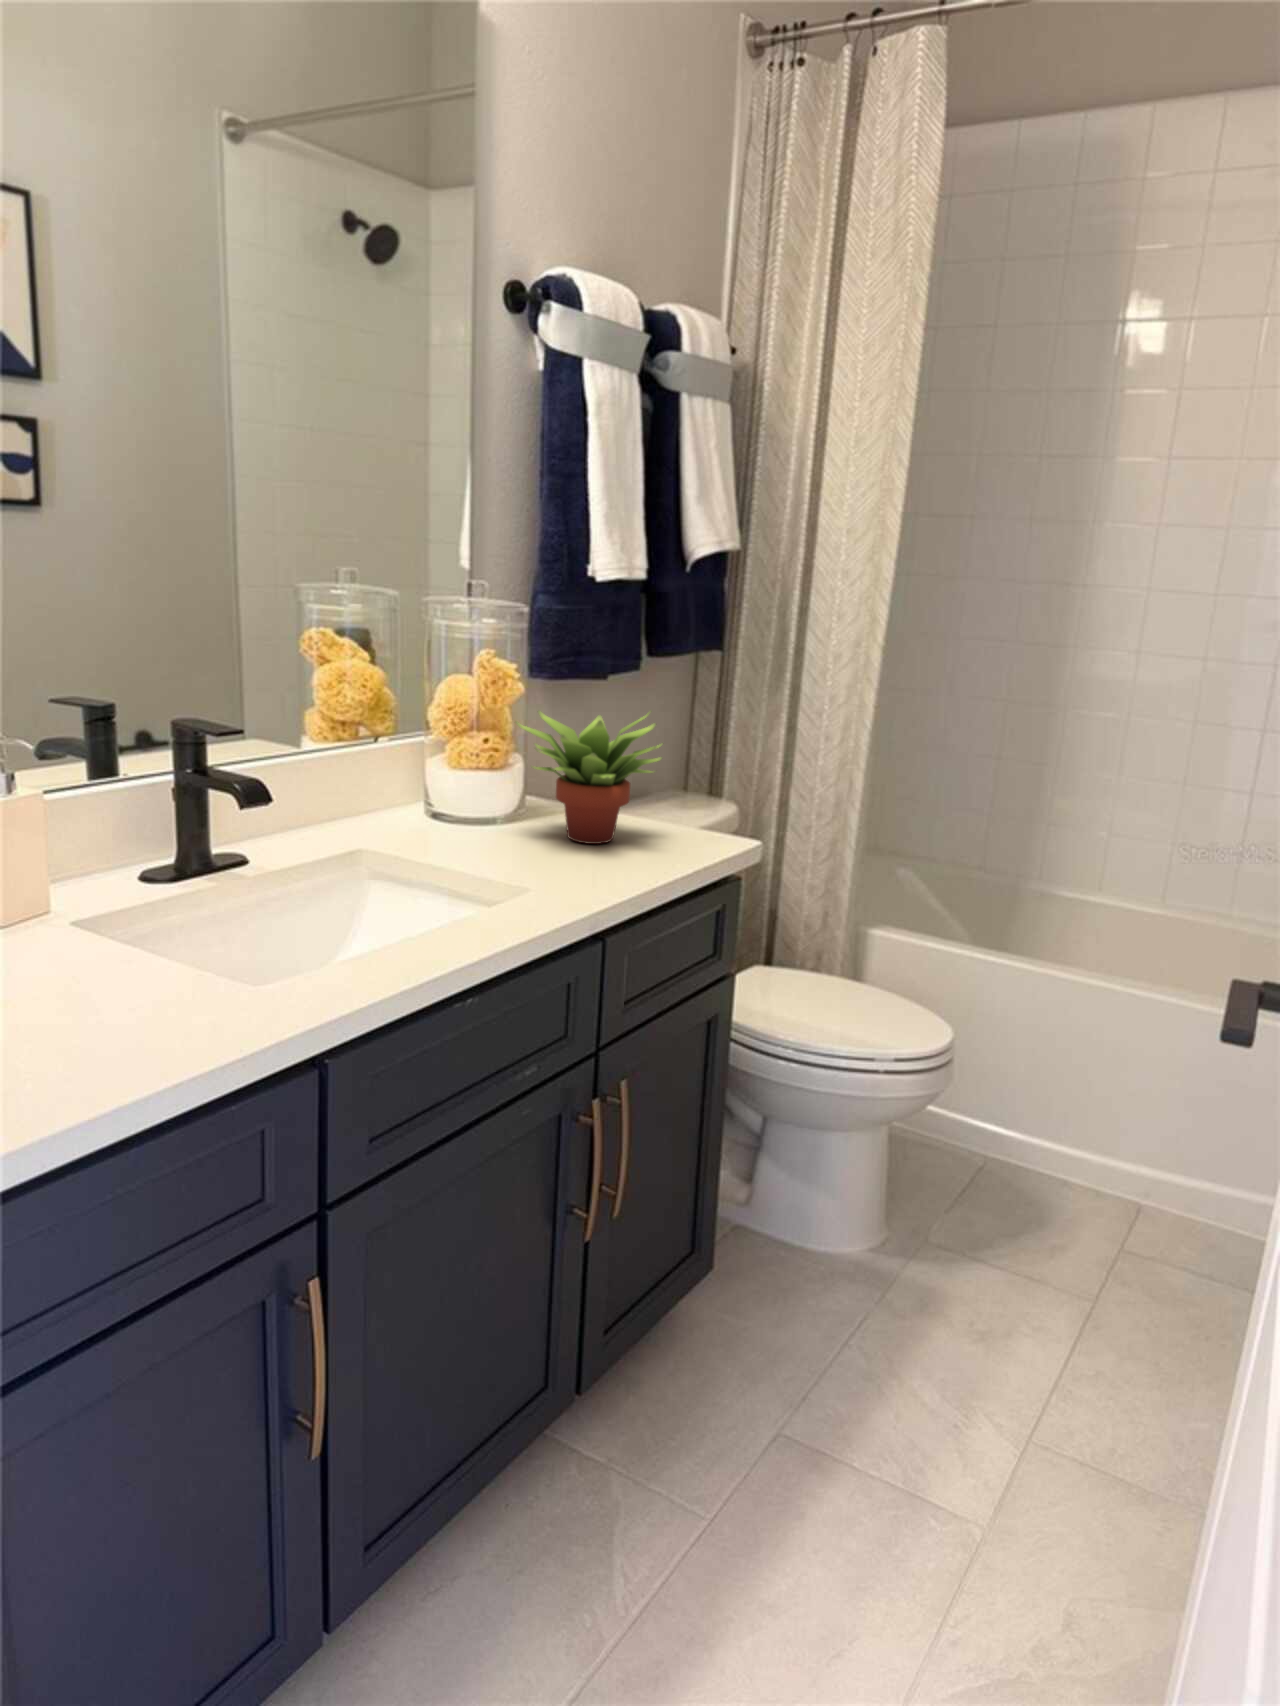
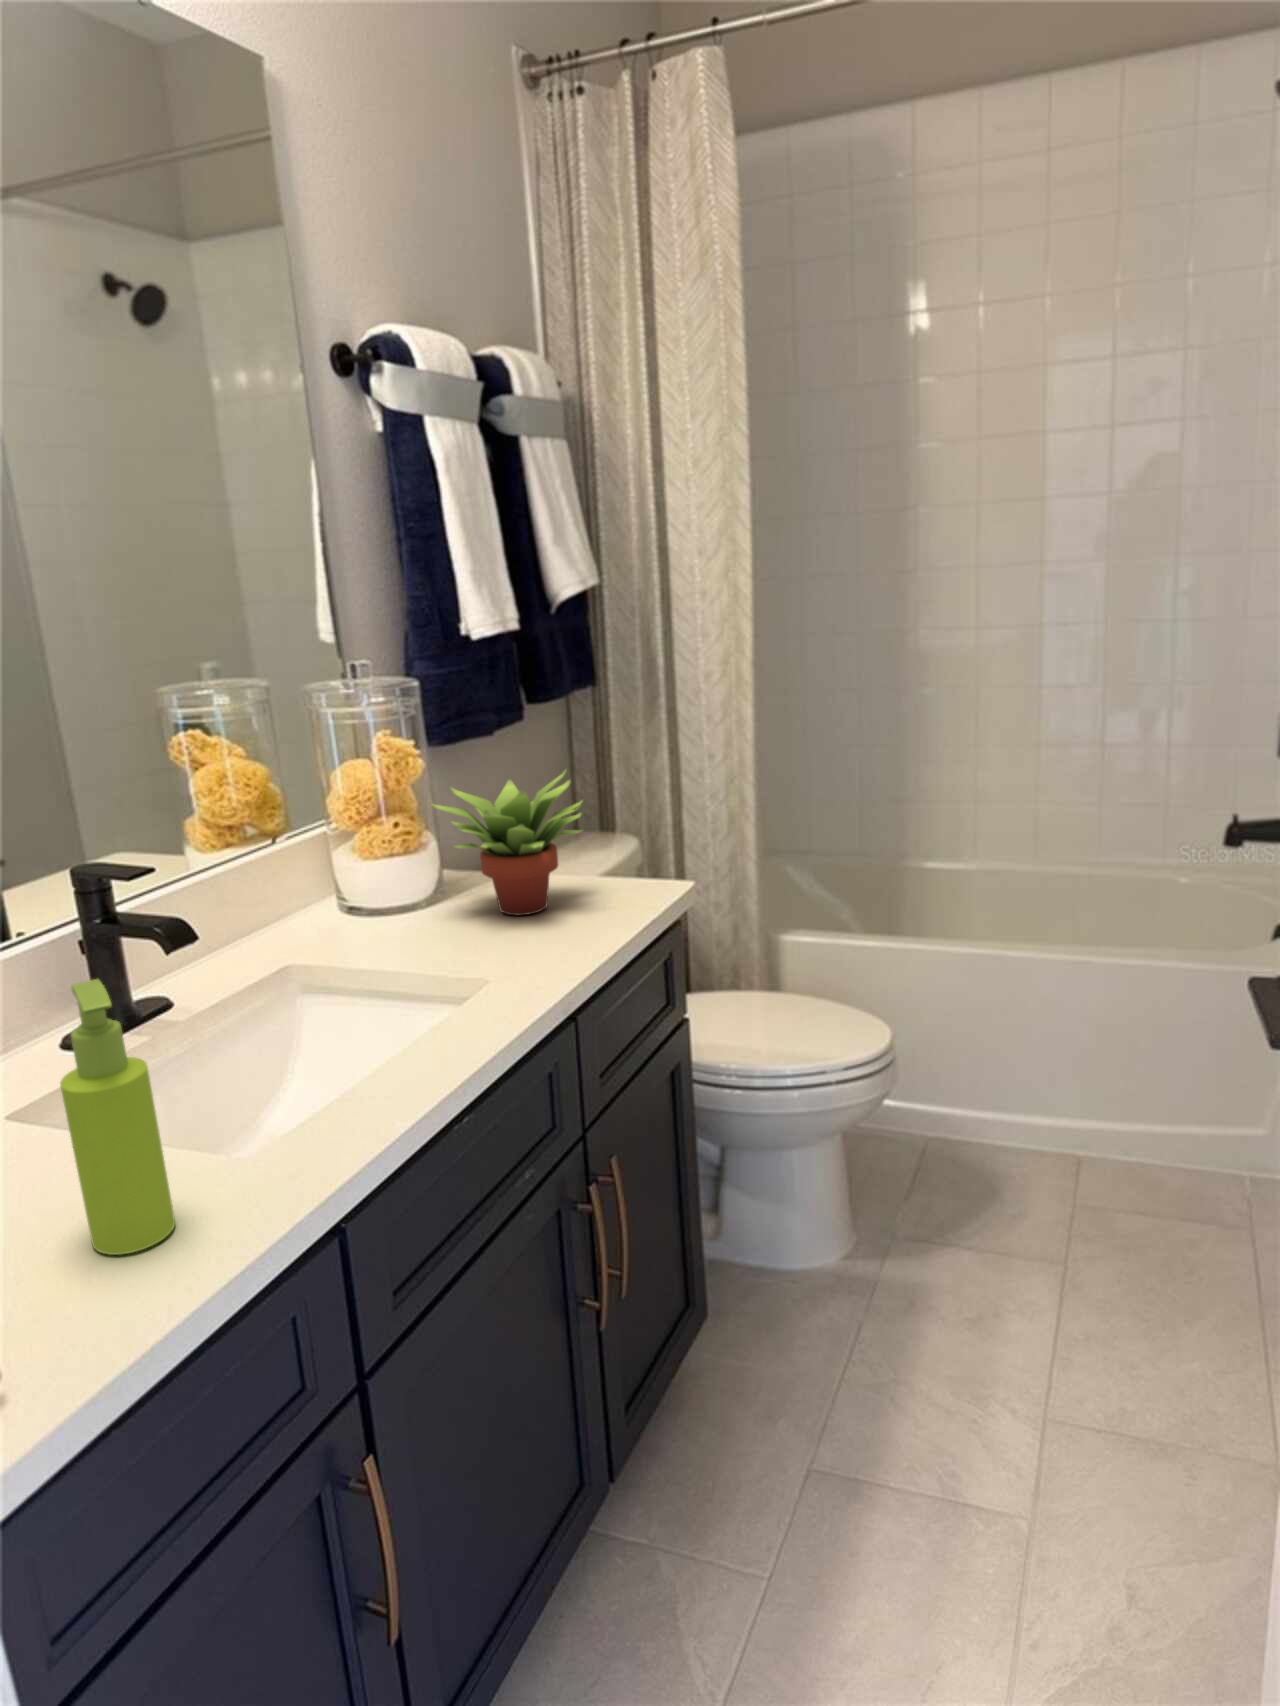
soap dispenser: none [103,787,182,1028] -> present [60,979,175,1255]

